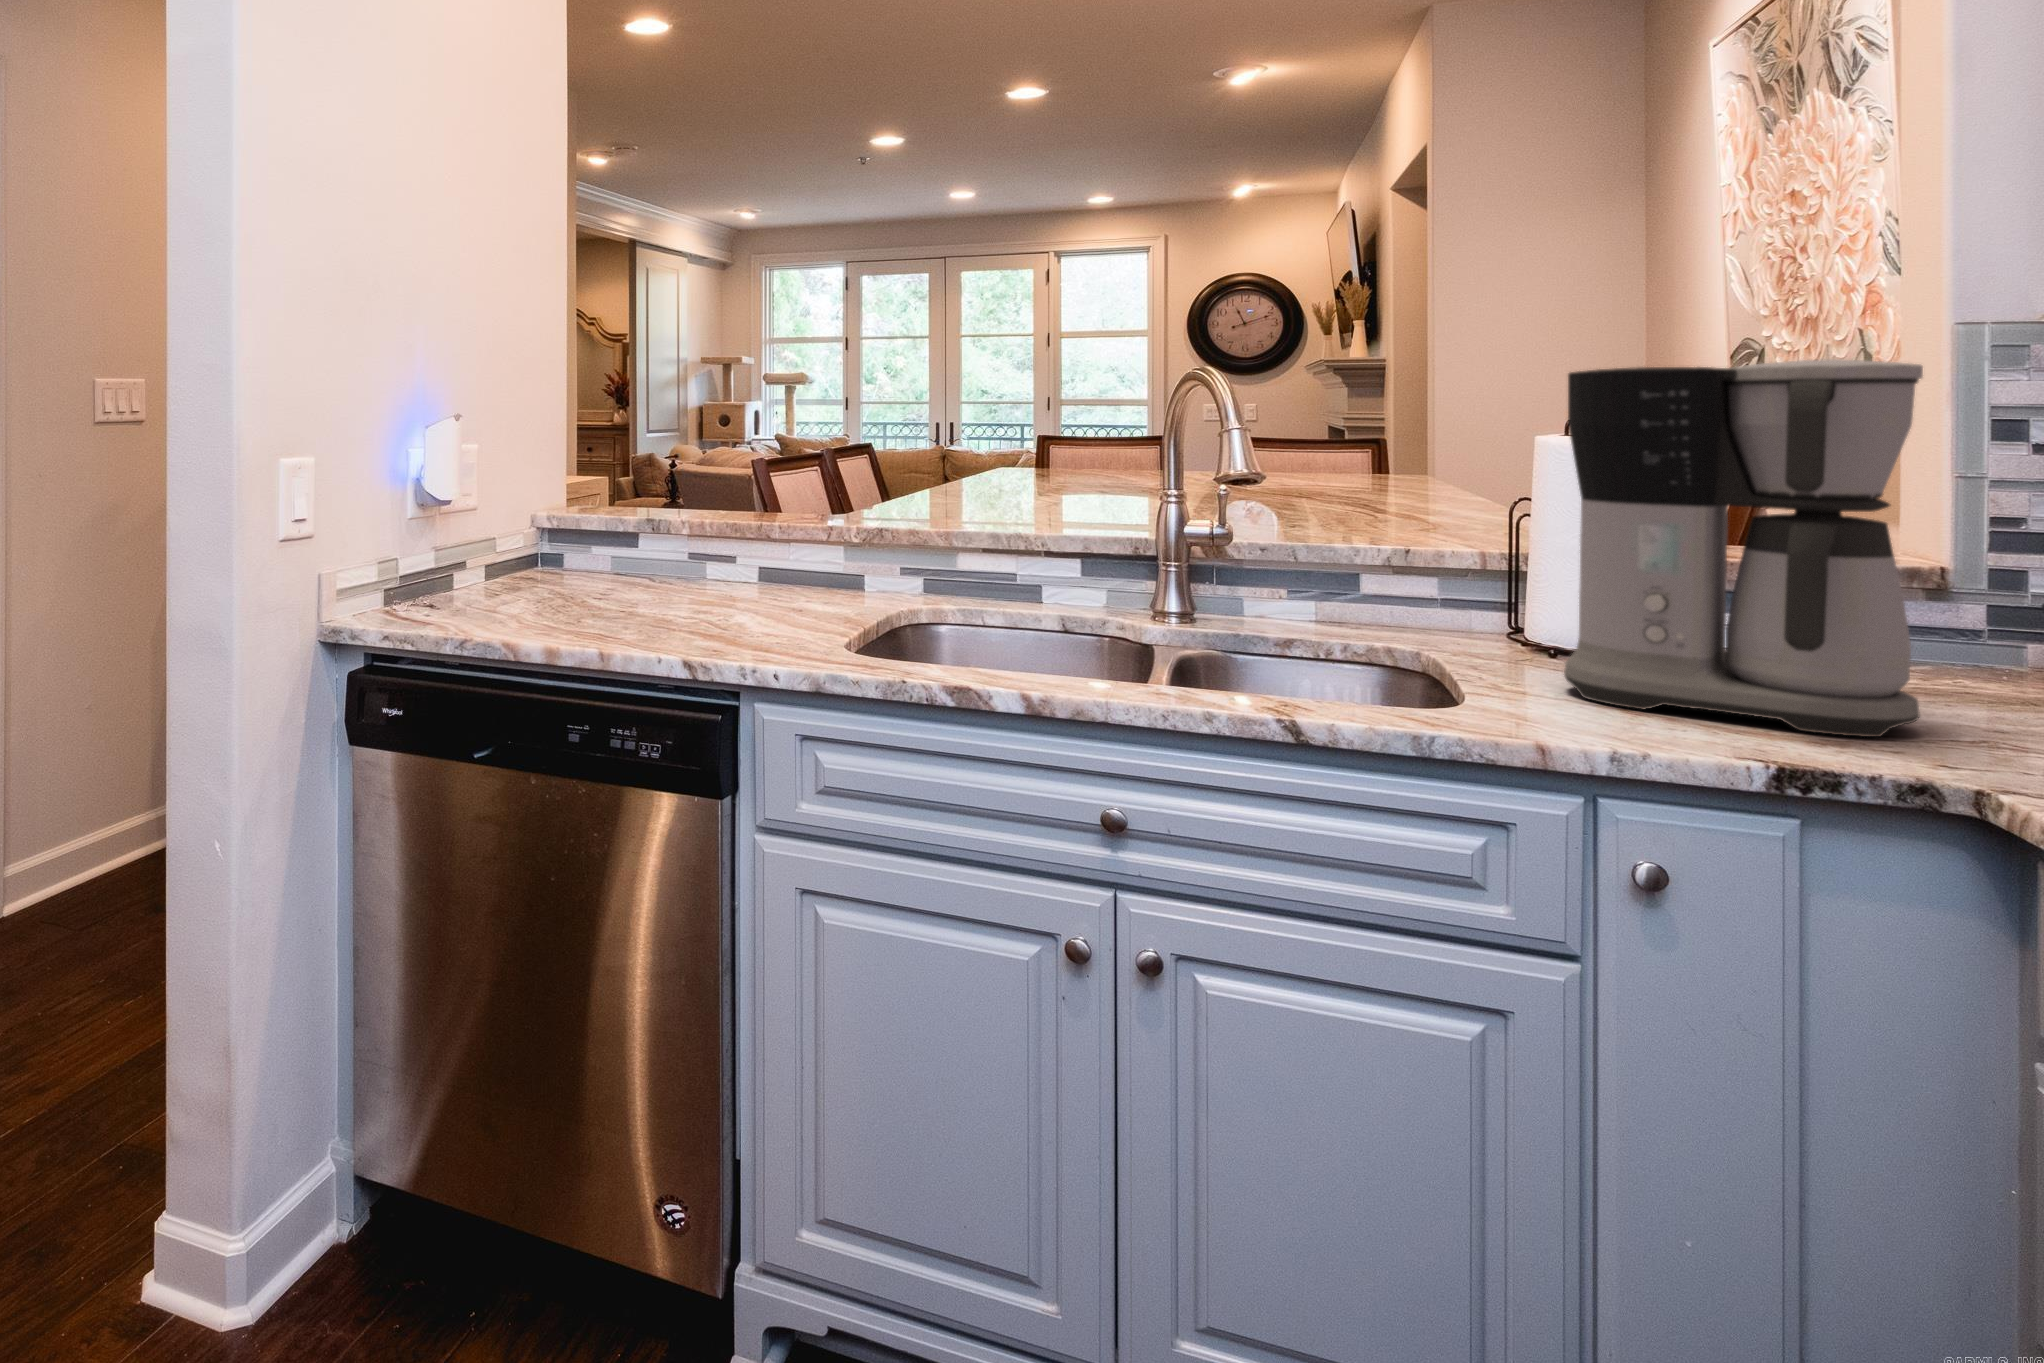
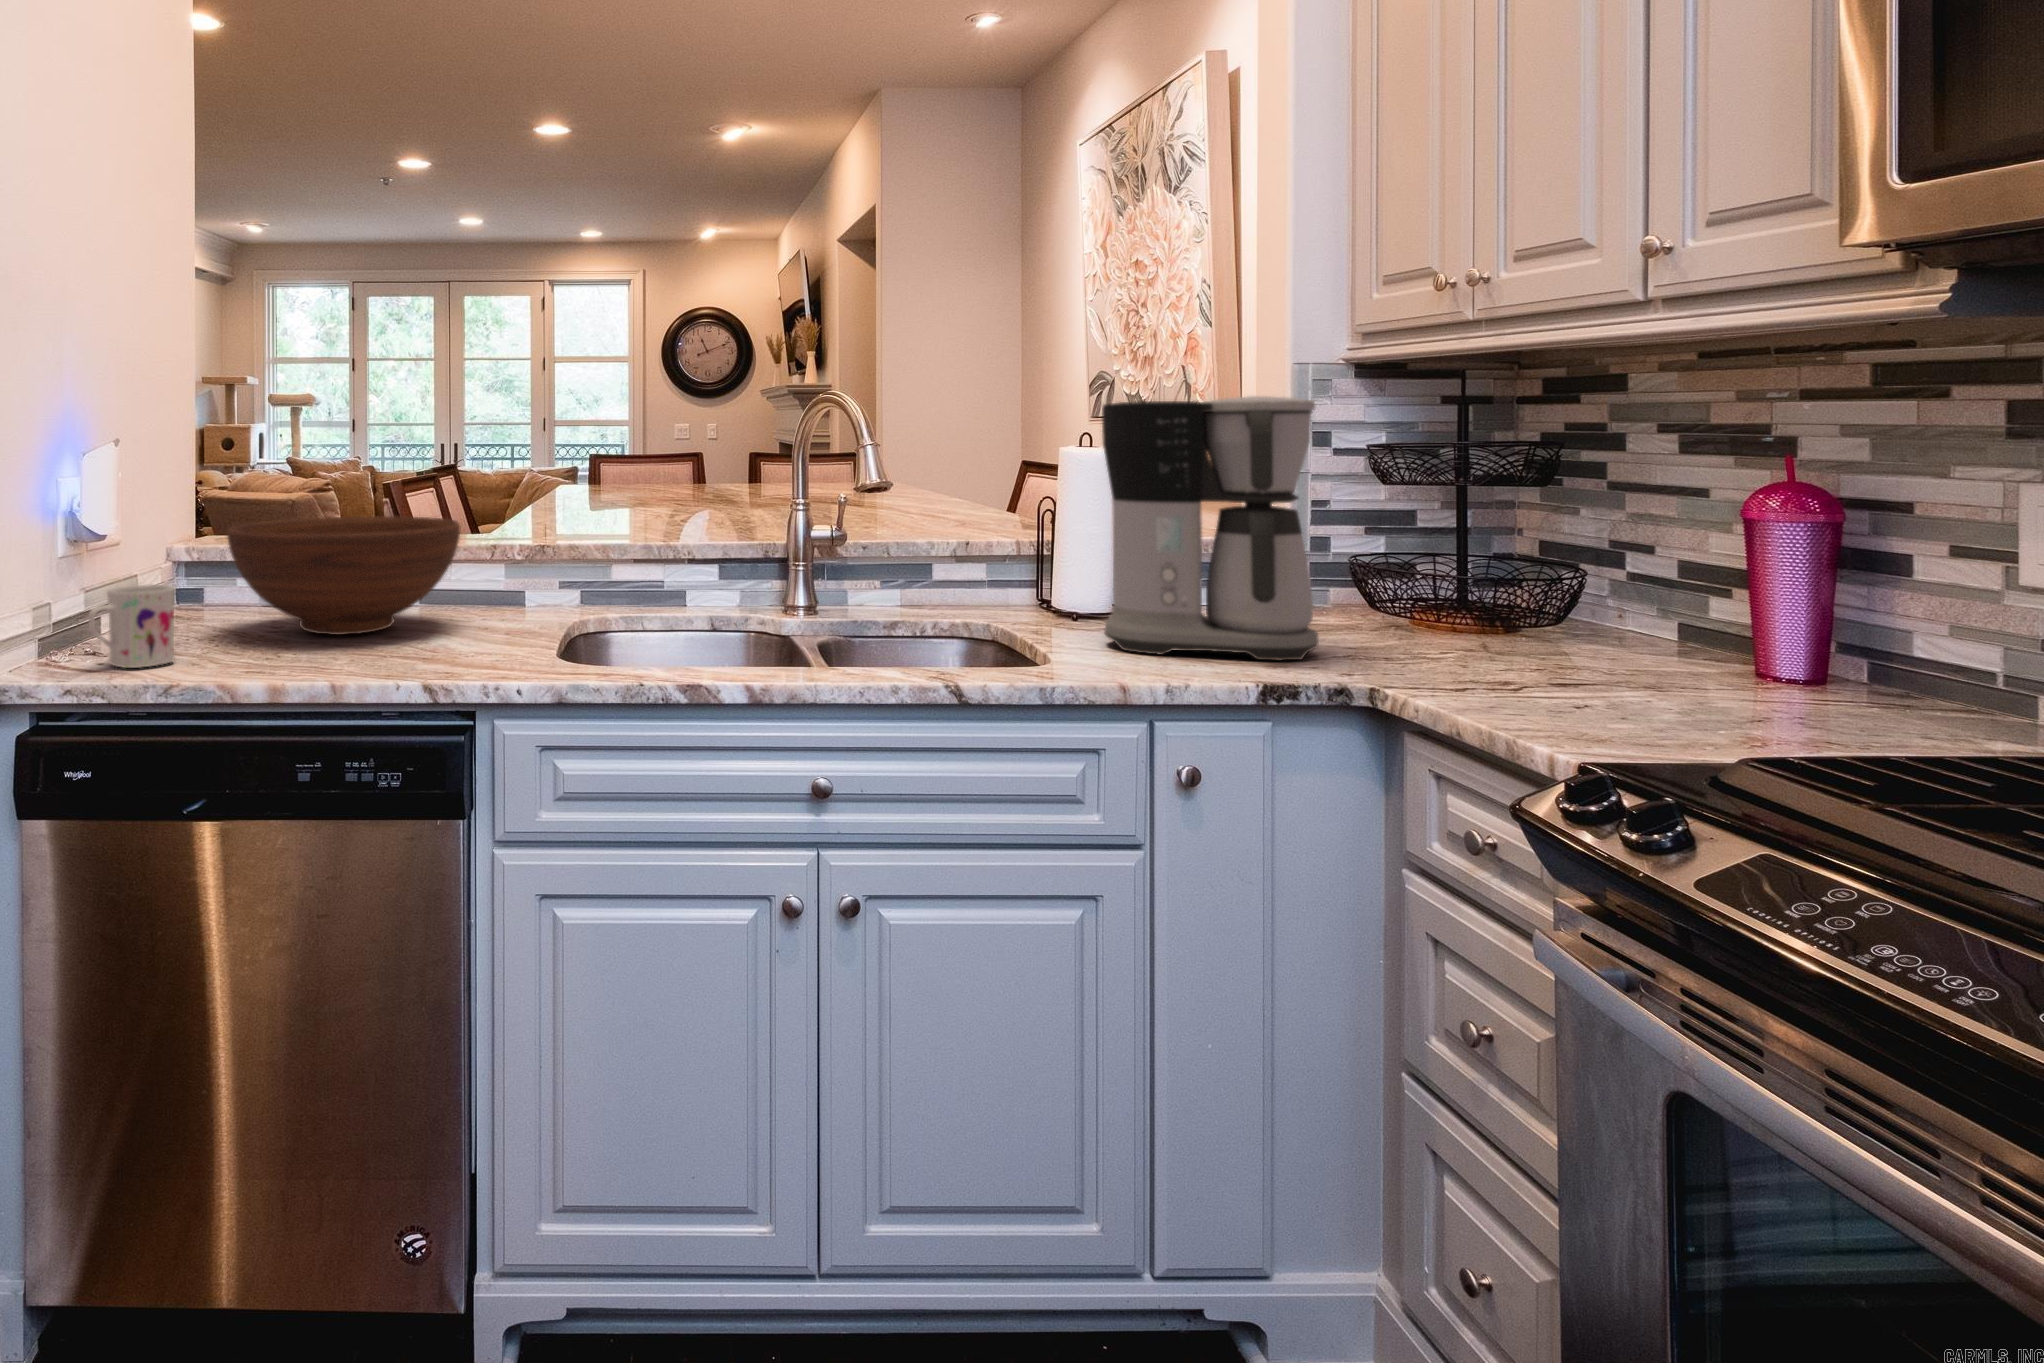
fruit bowl: none [562,489,788,605] -> present [227,516,460,635]
mug: none [413,545,492,621] -> present [89,584,175,668]

